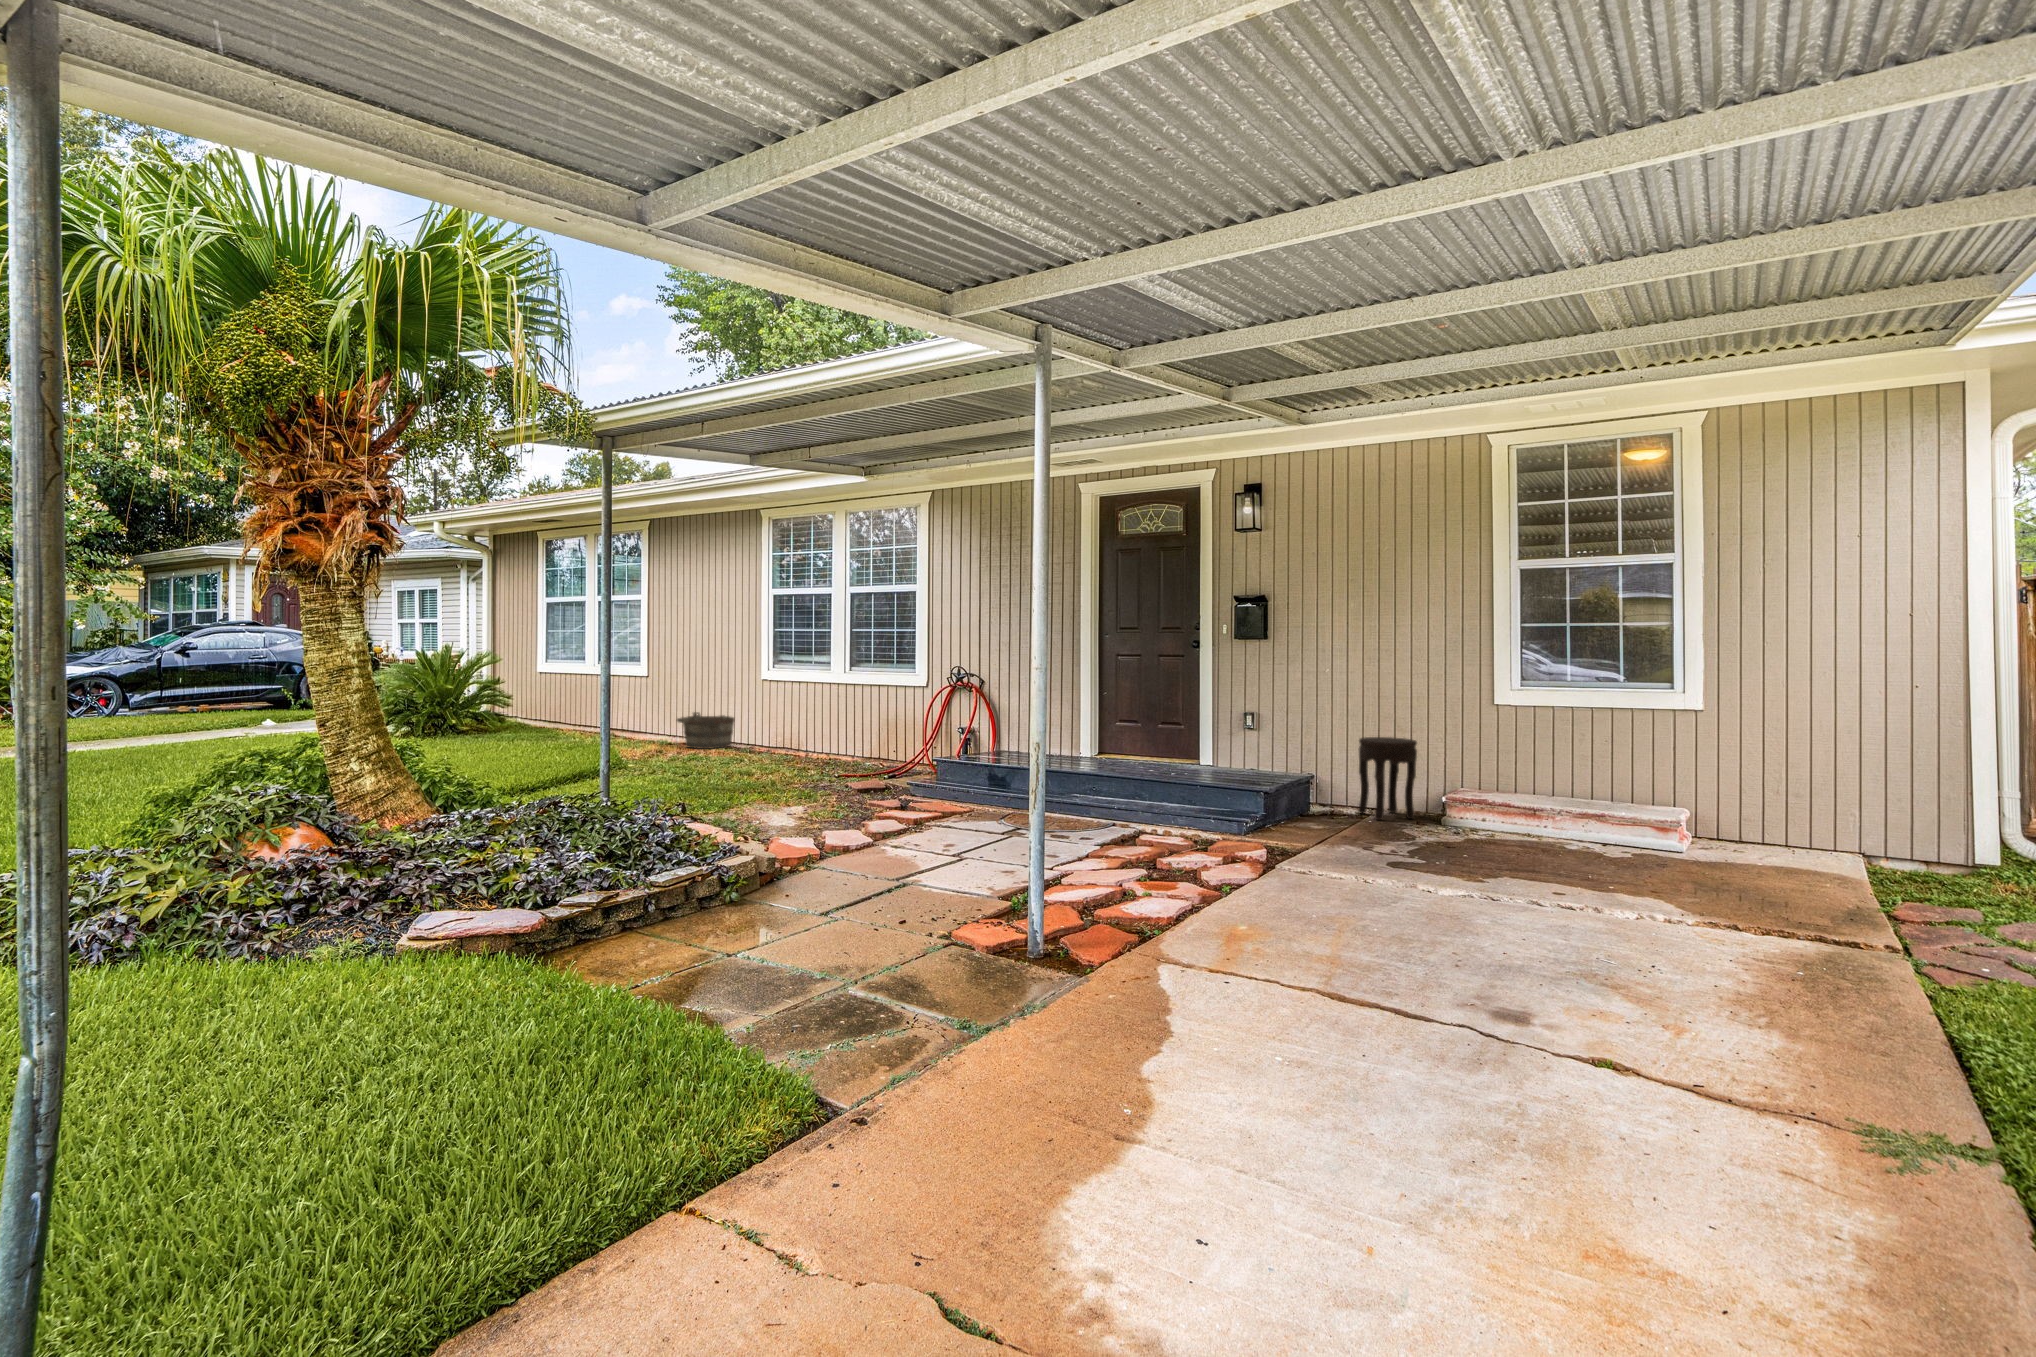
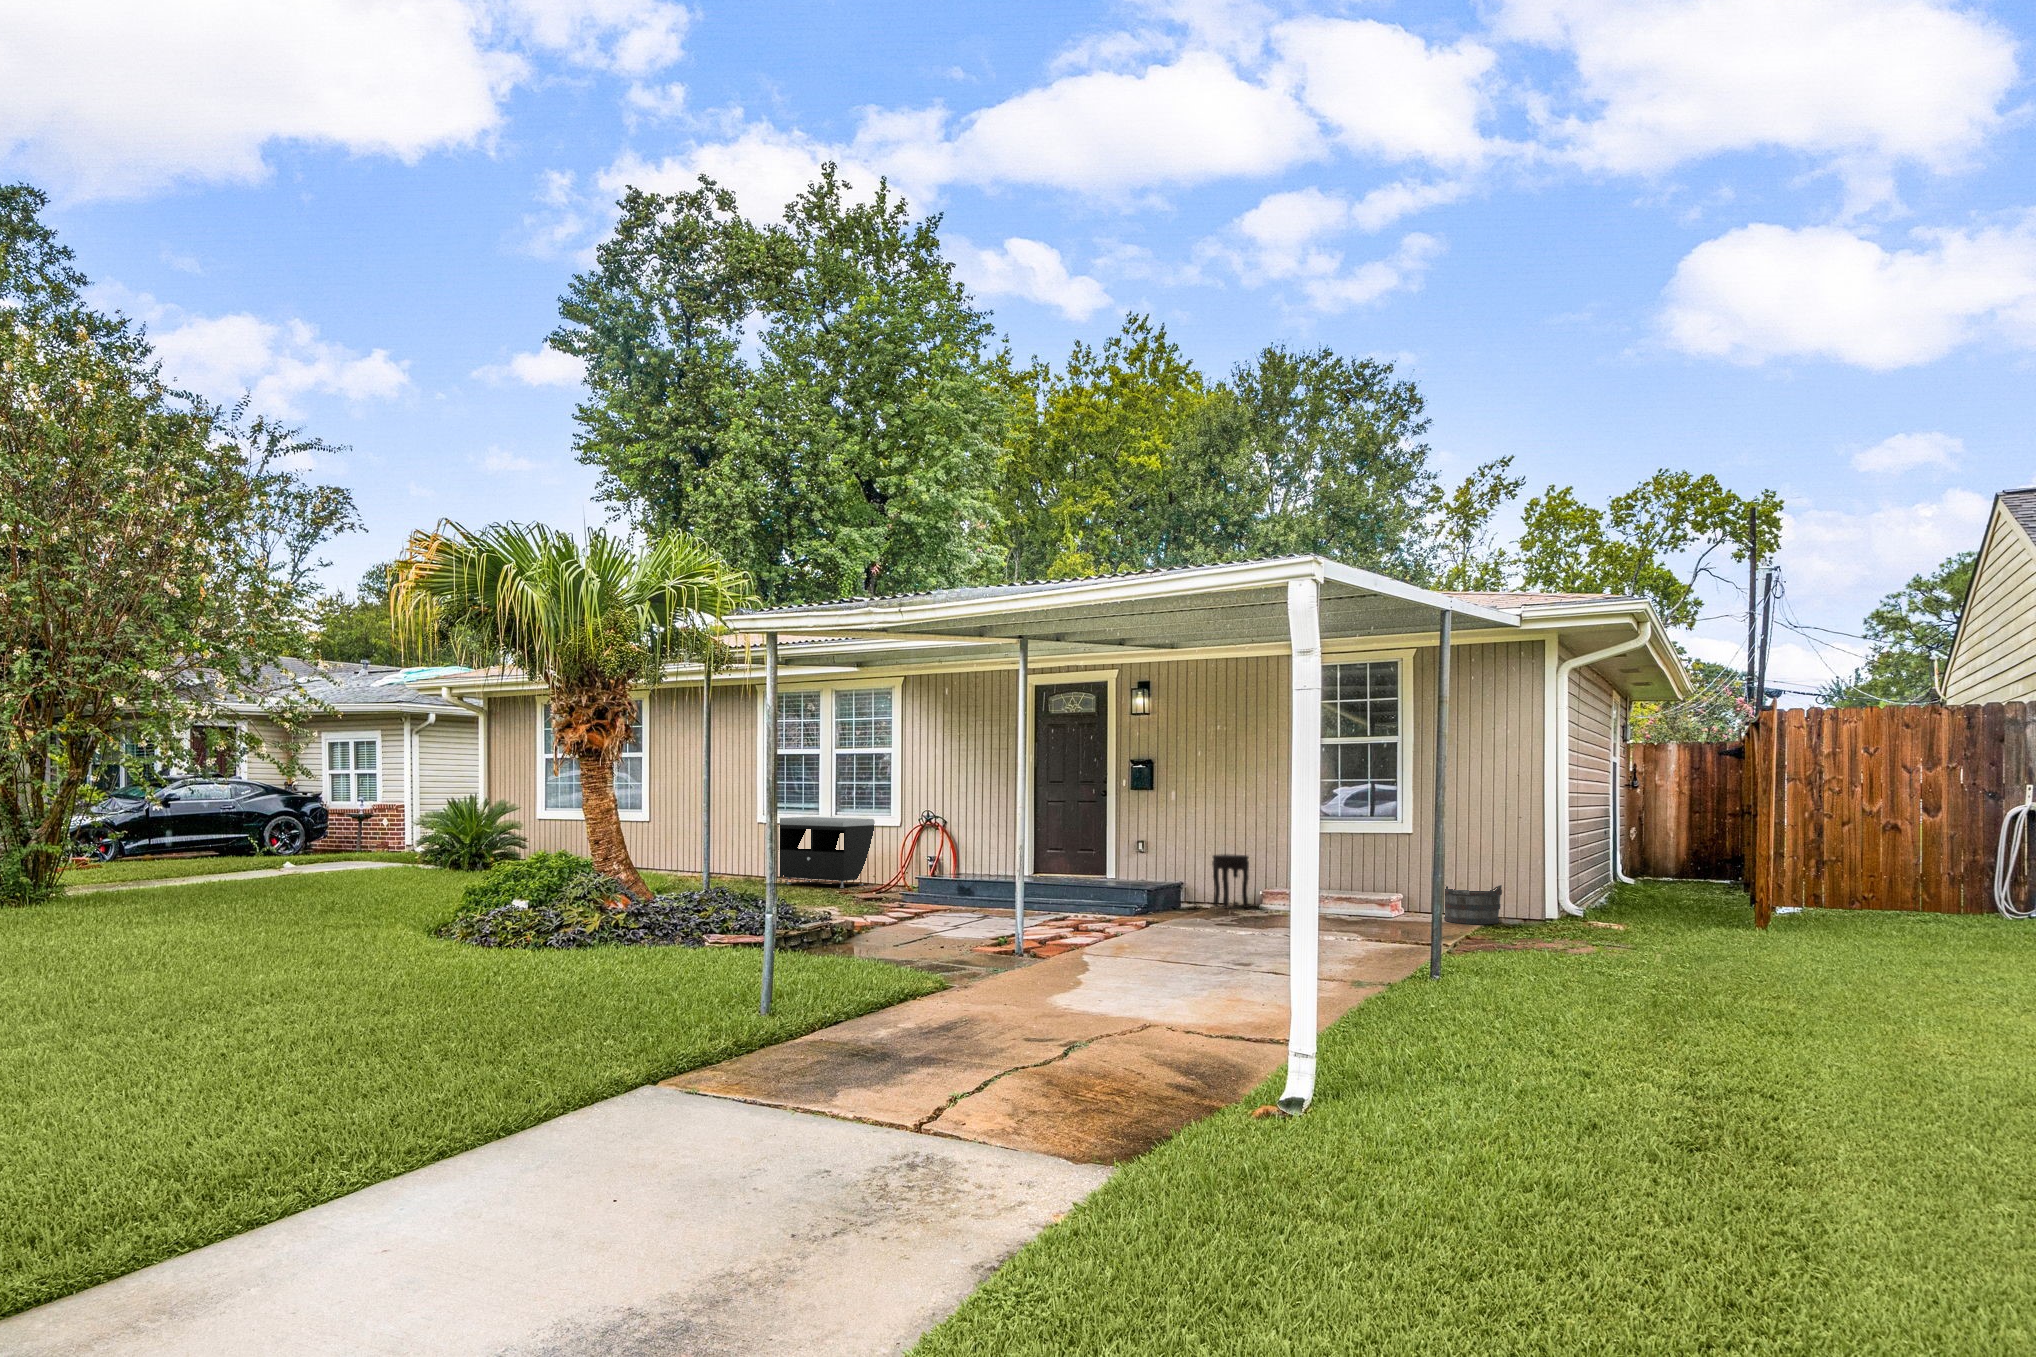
storage bench: none [772,674,896,766] -> present [778,817,875,888]
bucket: present [677,712,735,749] -> present [1444,885,1502,924]

